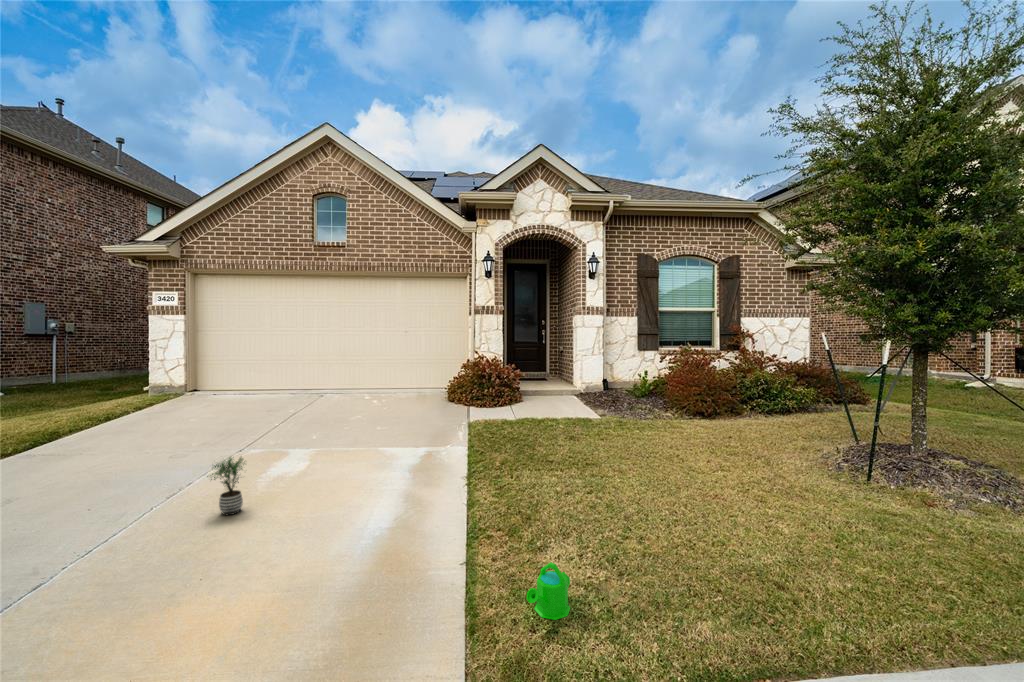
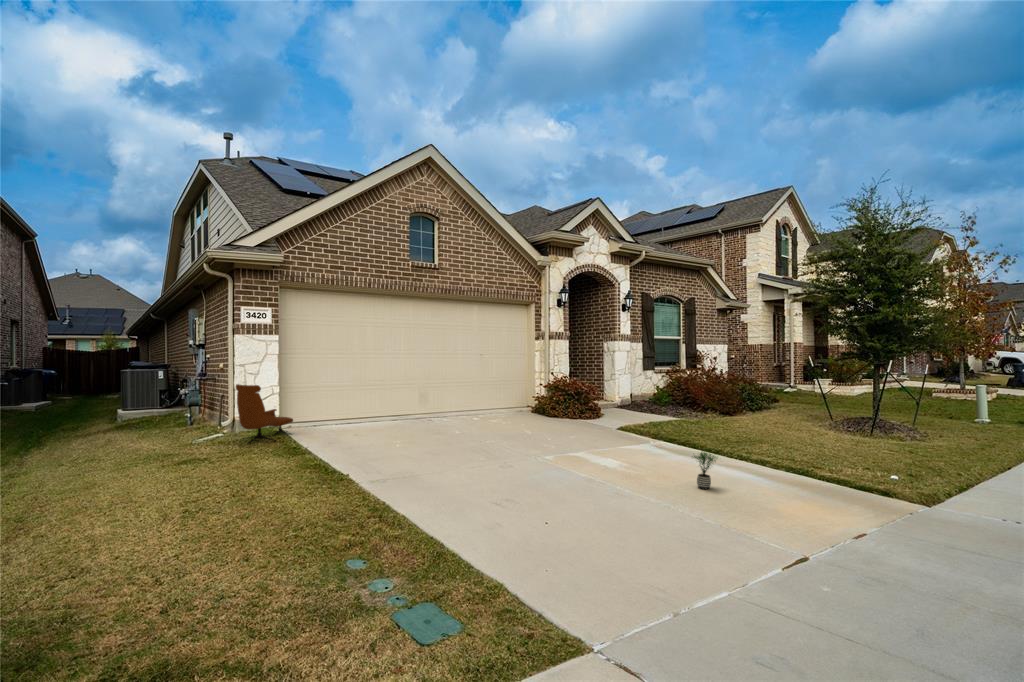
lounge chair: none [112,356,191,407] -> present [236,384,293,444]
watering can: present [527,562,570,620] -> none [911,471,932,493]

